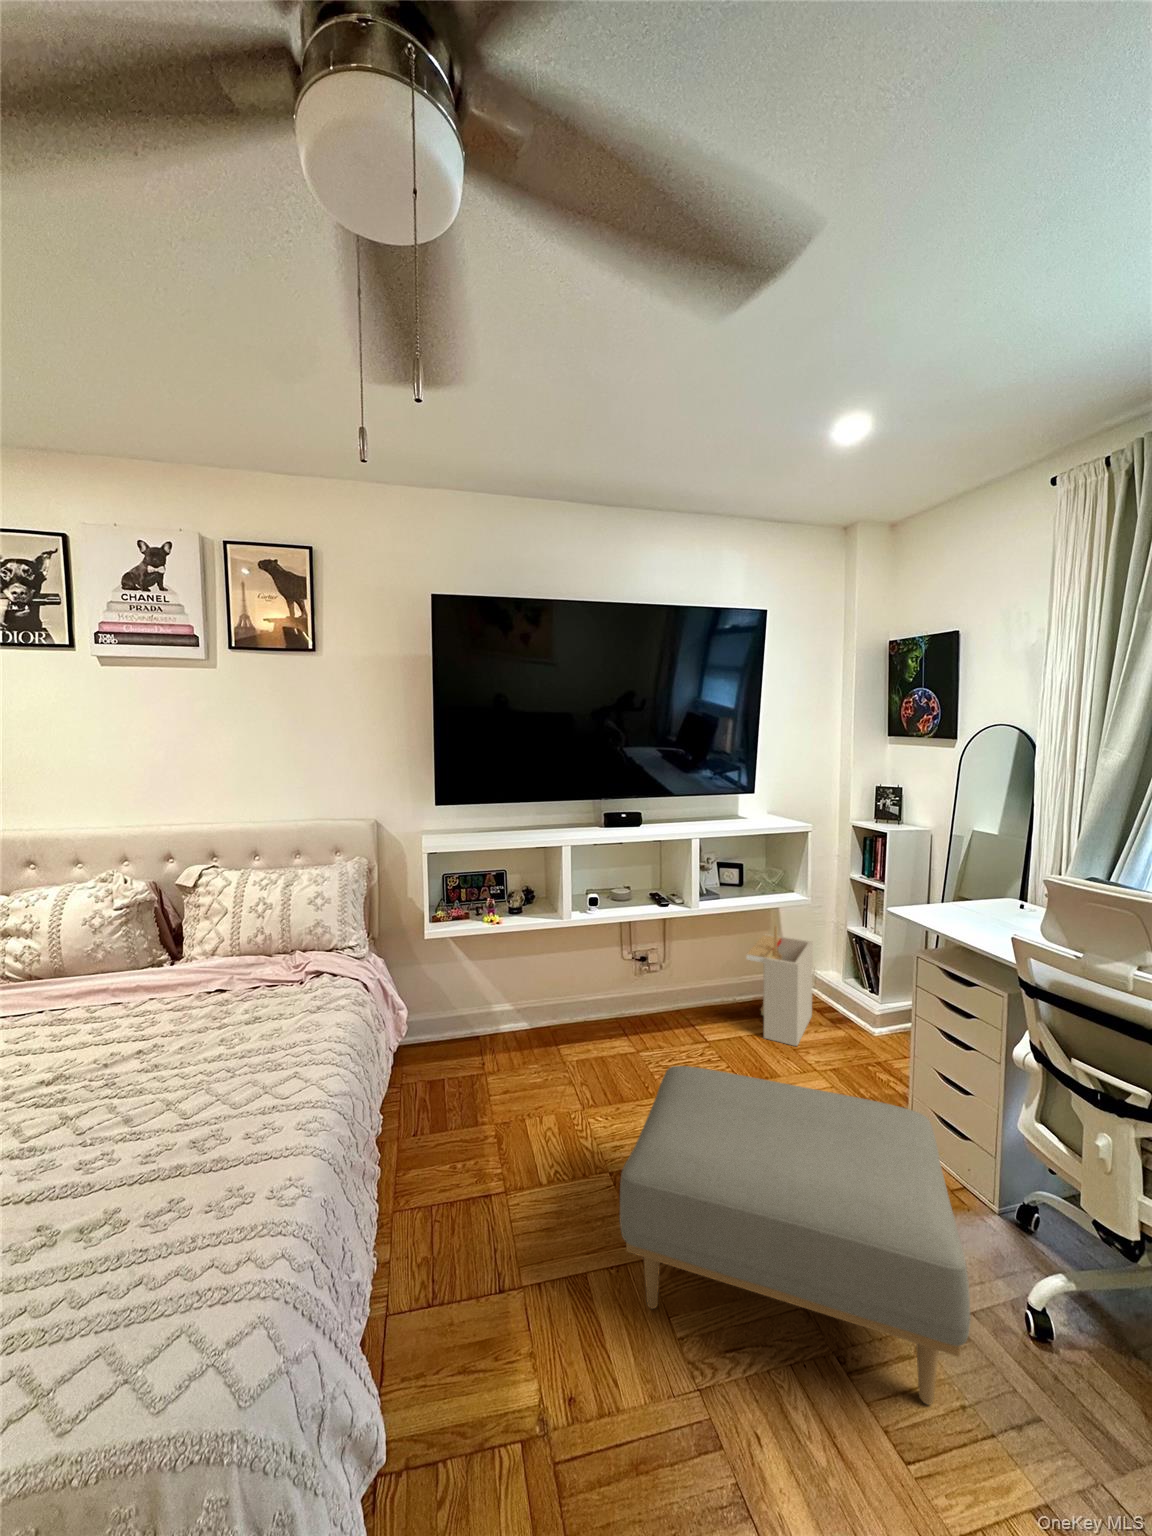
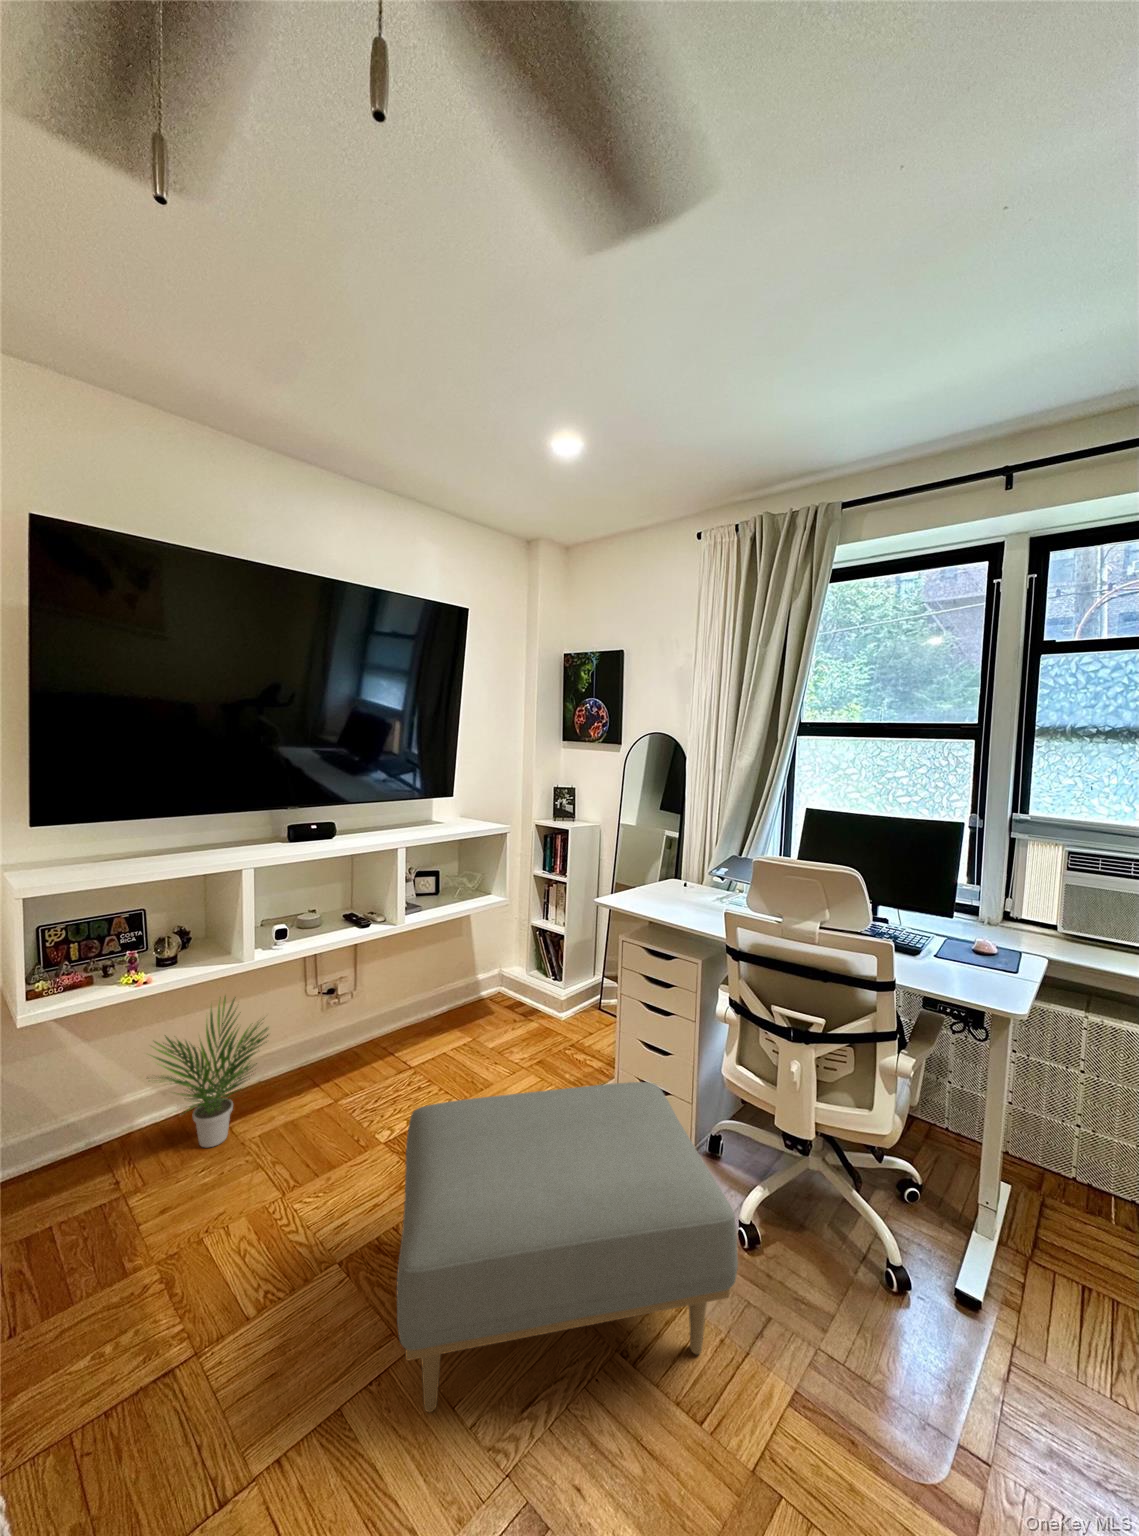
storage bin: present [746,926,813,1046] -> none [451,930,507,1046]
potted plant: none [495,944,587,1059] -> present [150,997,268,1148]

